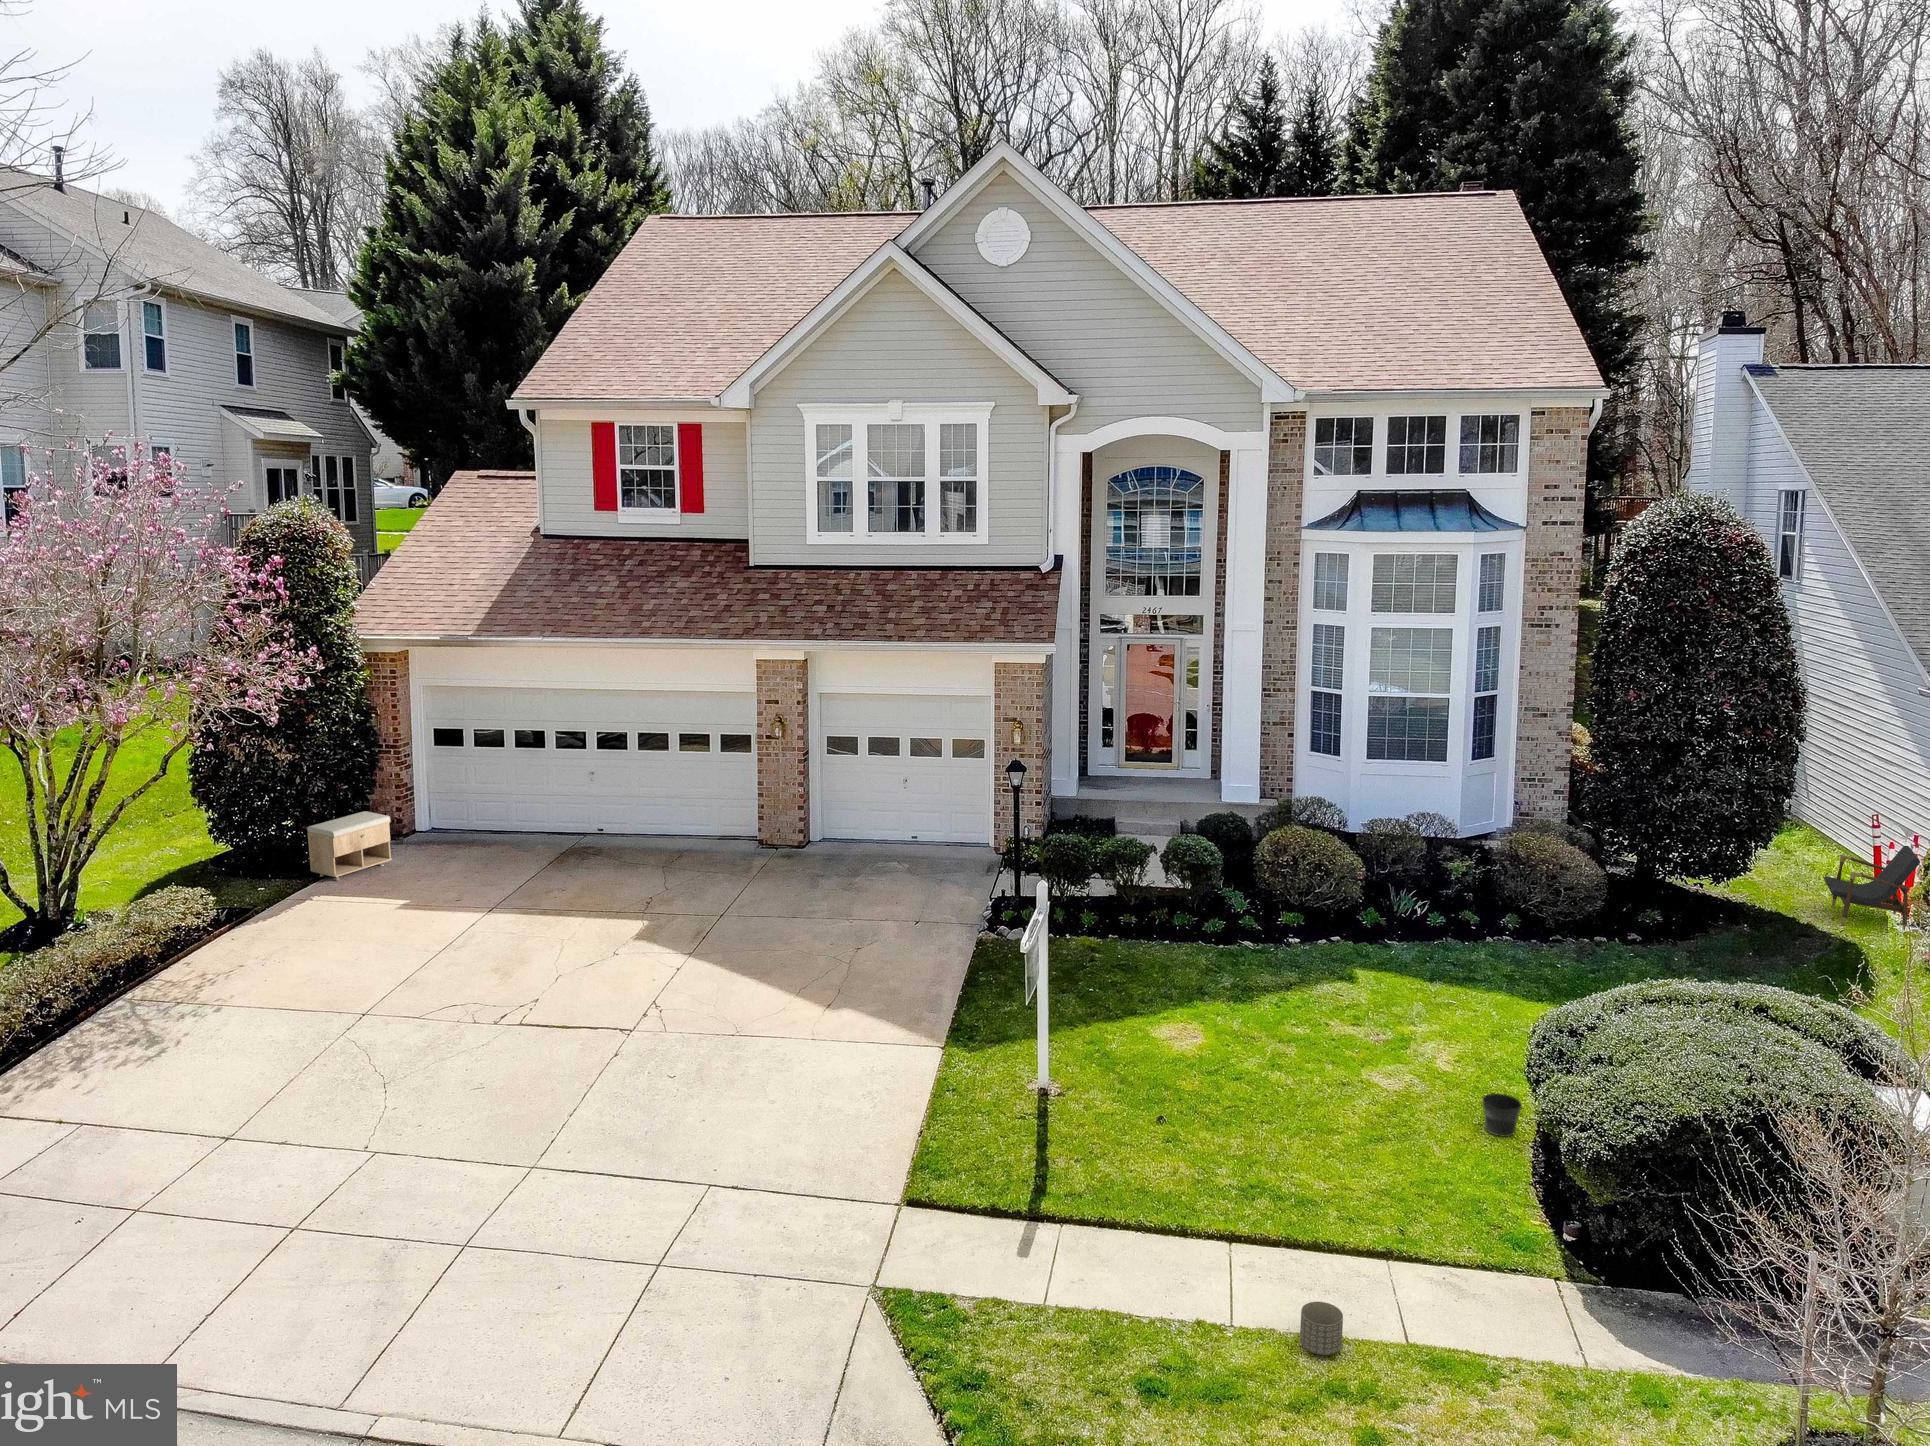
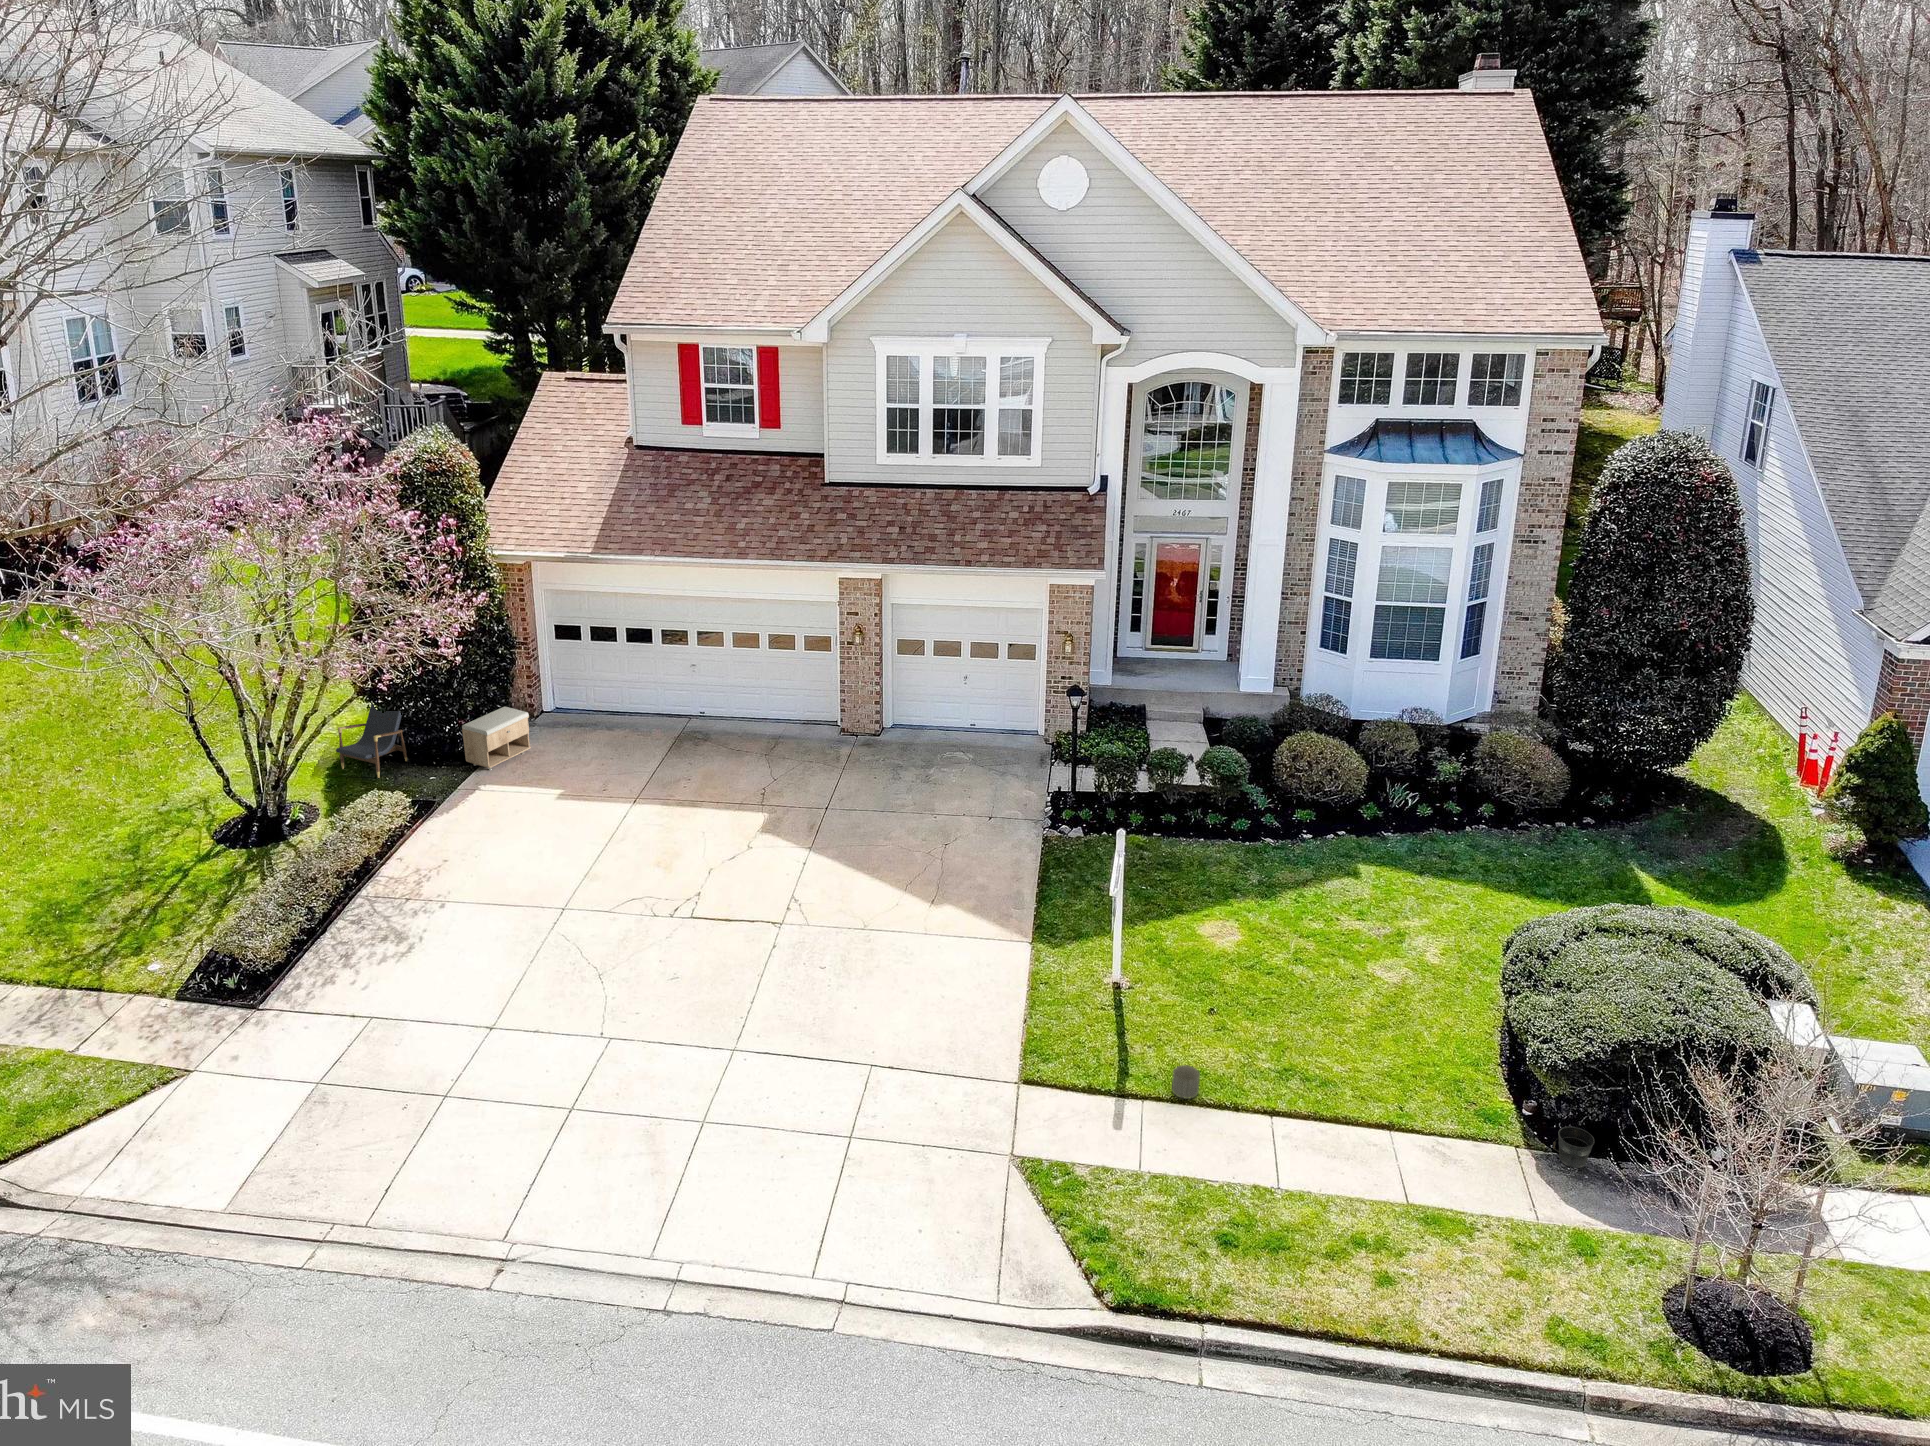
lounge chair: present [1824,846,1920,930] -> present [336,703,407,778]
bucket: present [1479,1093,1523,1137] -> present [1553,1127,1595,1168]
planter: present [1300,1301,1343,1355] -> present [1172,1065,1200,1099]

